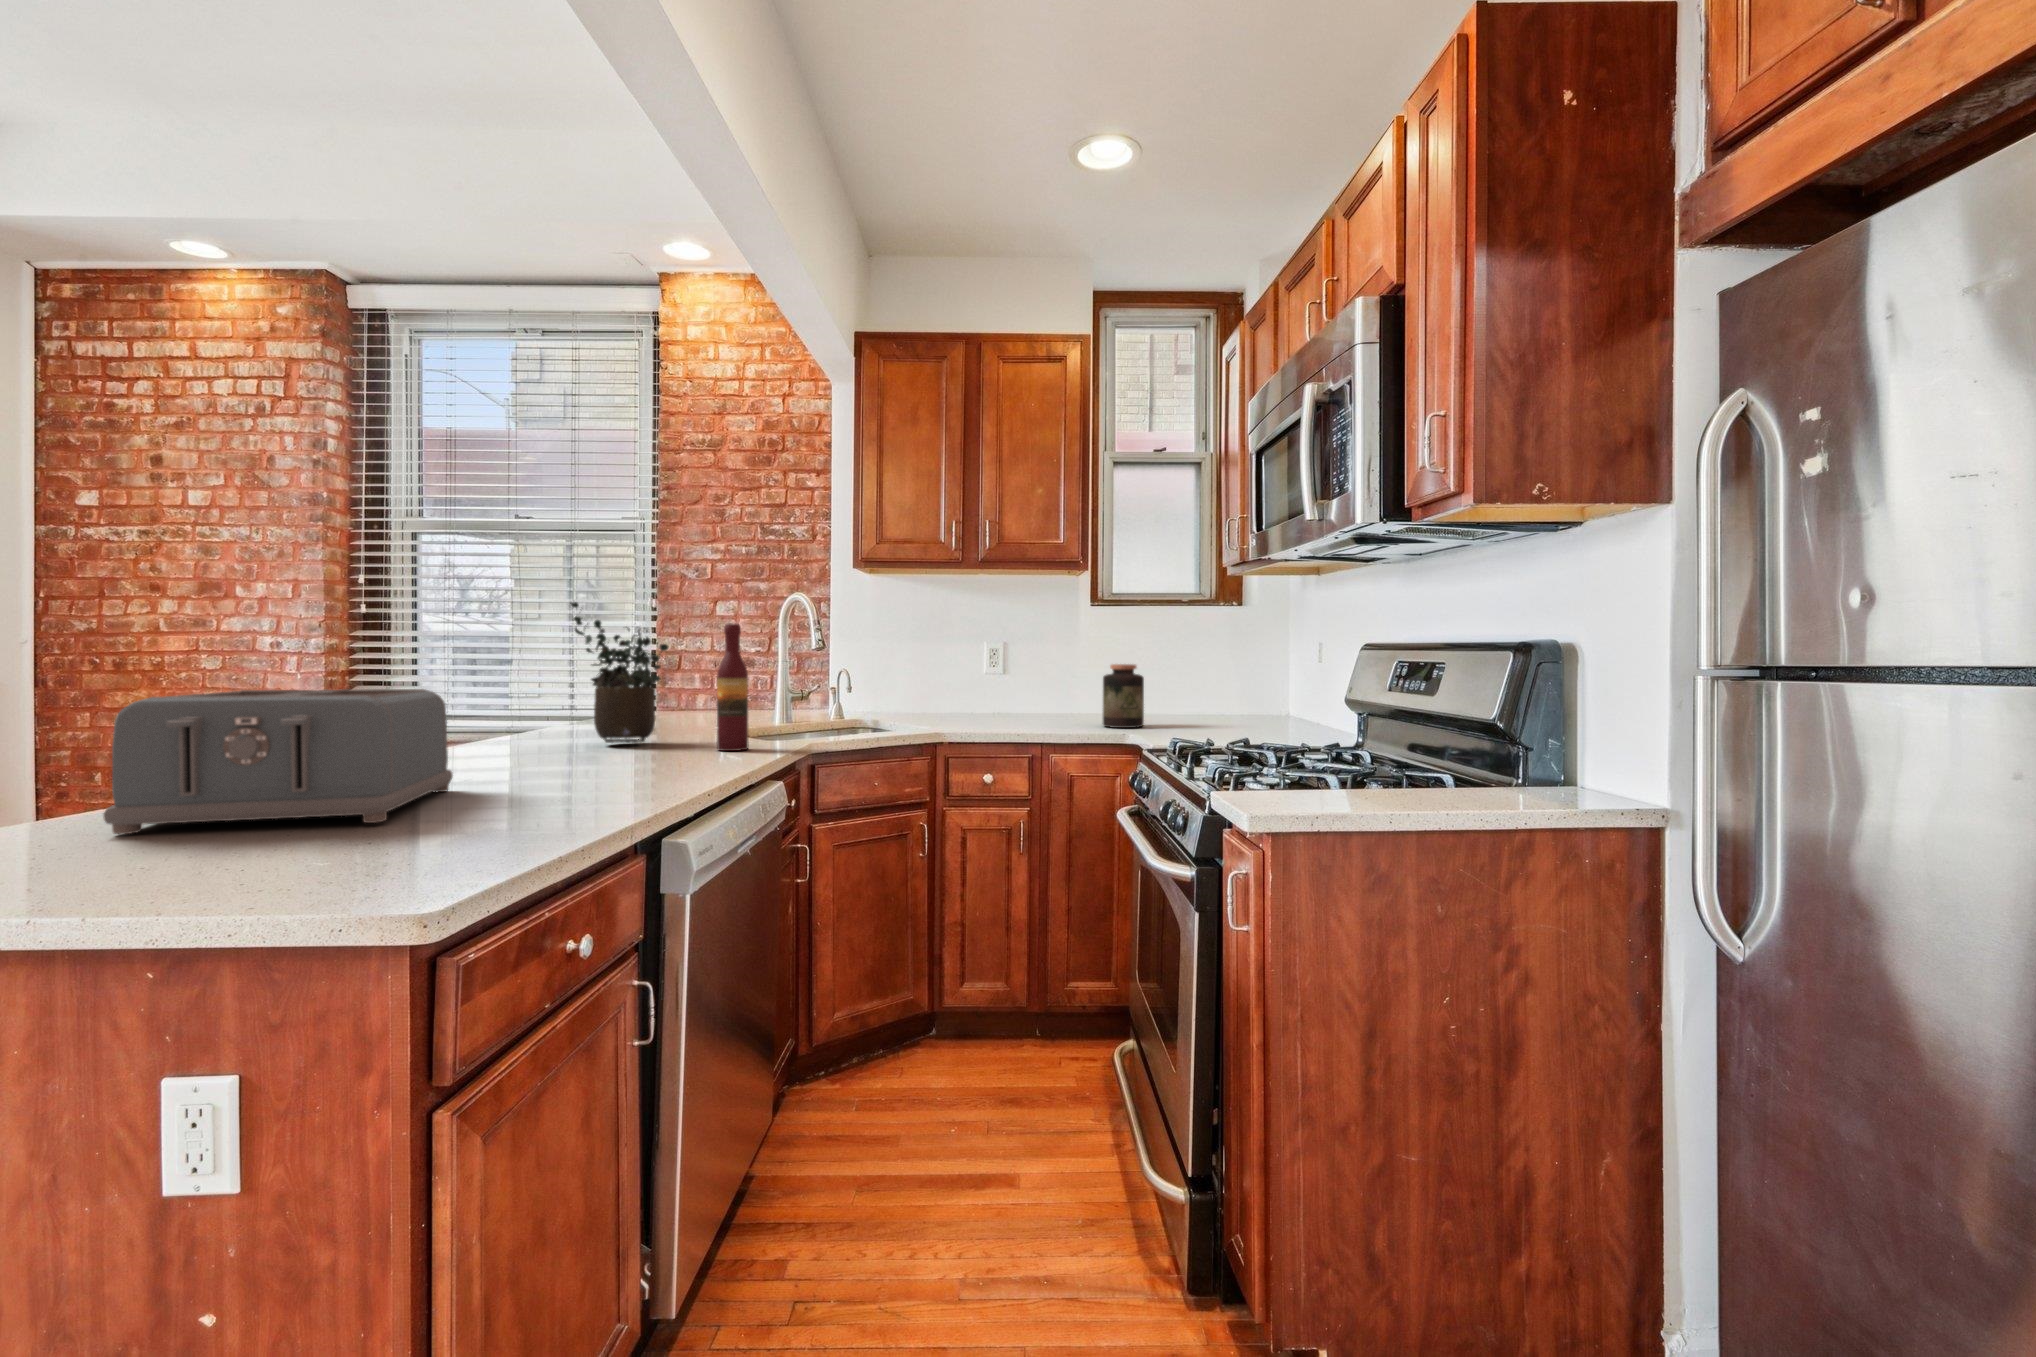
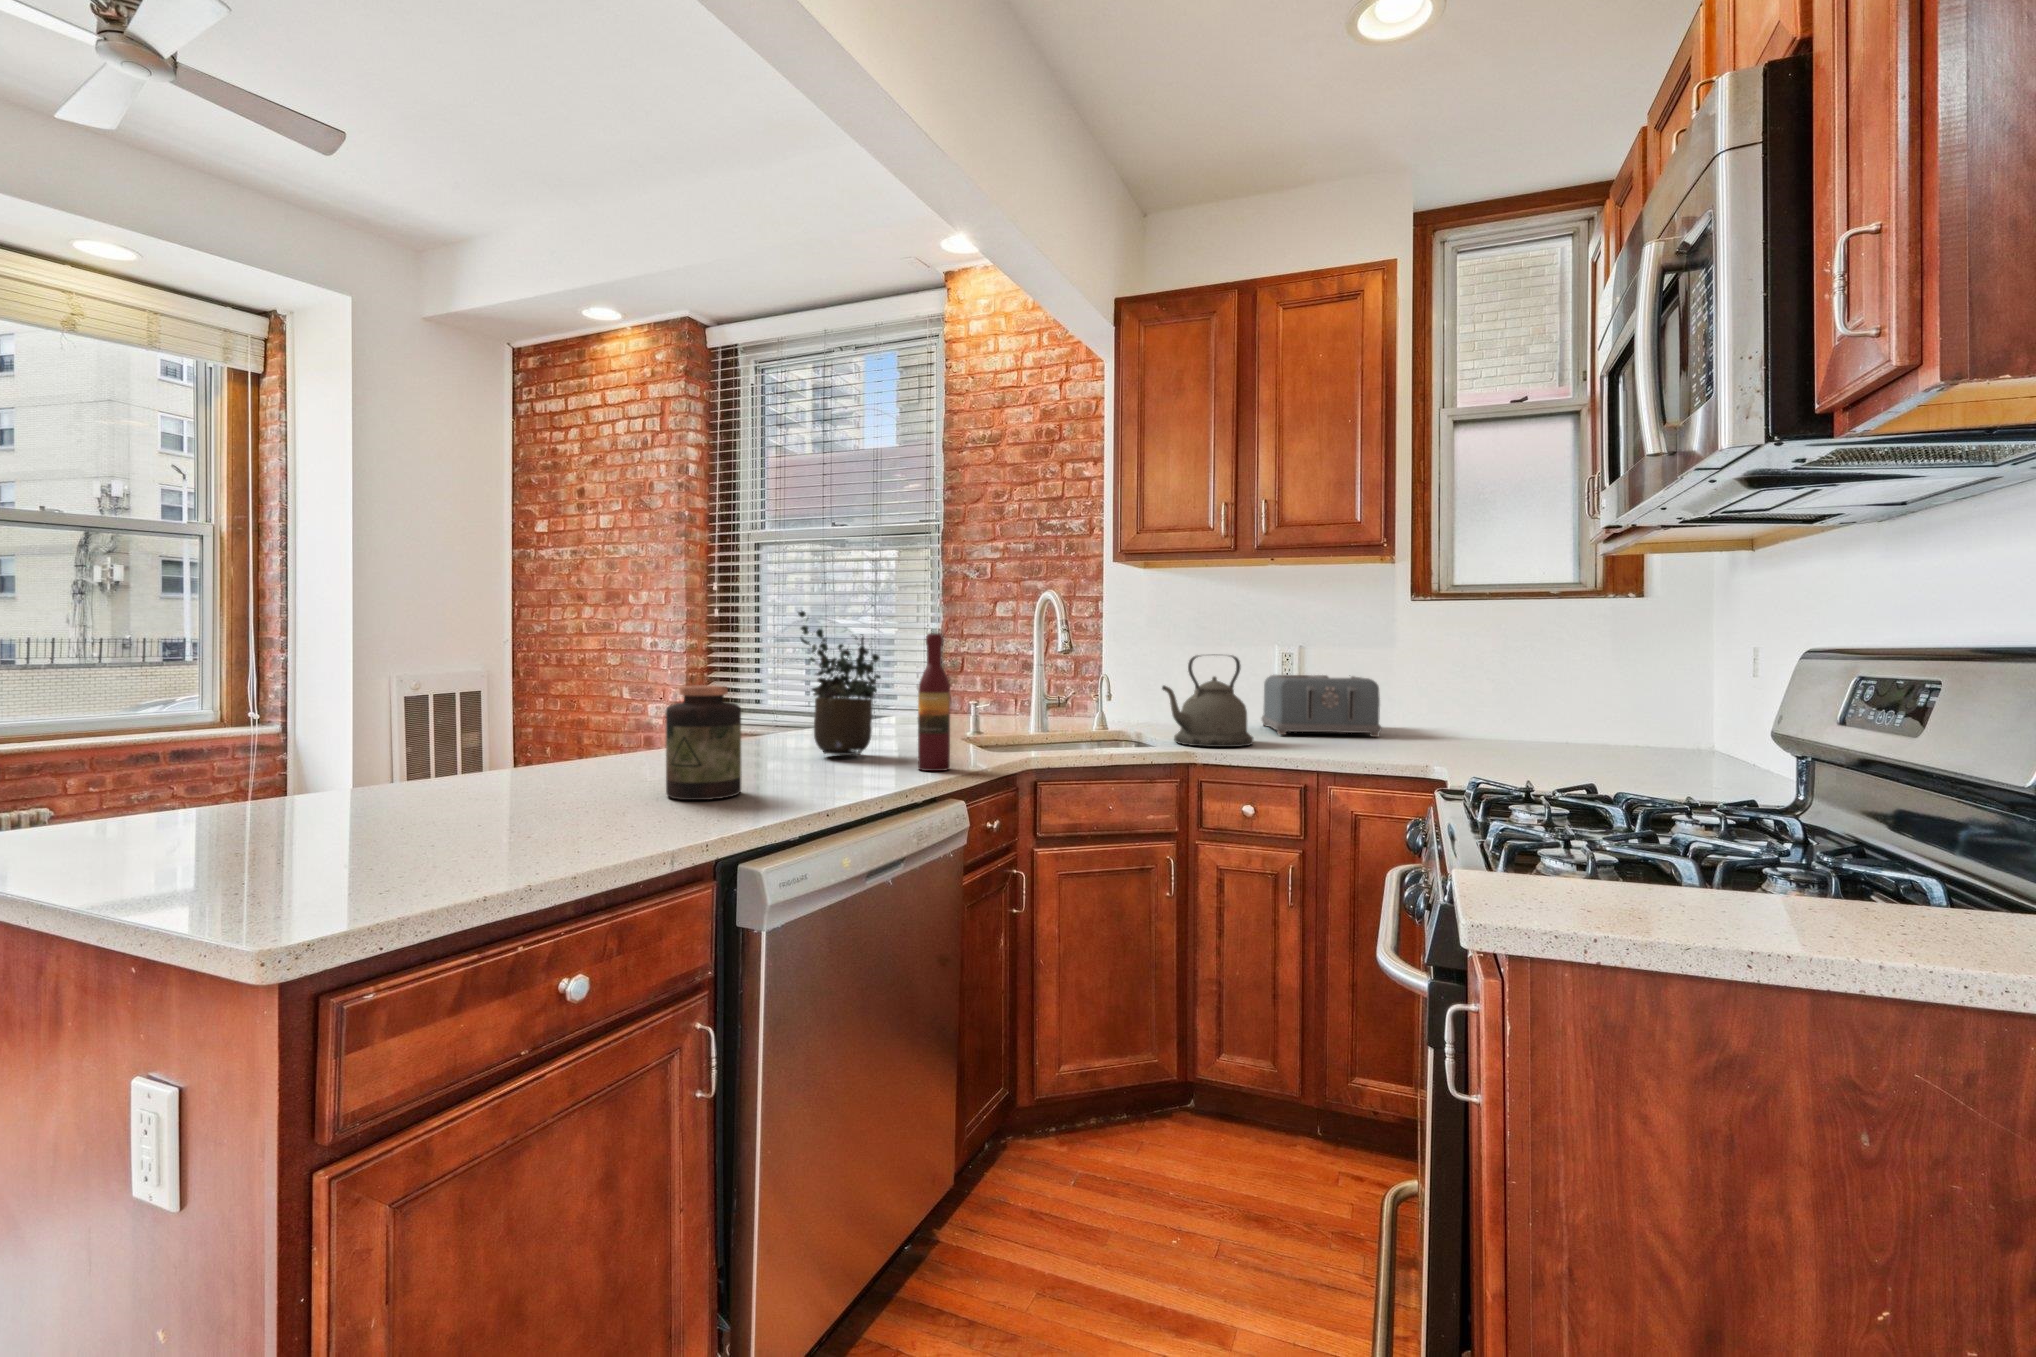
kettle: none [907,648,980,726] -> present [1162,655,1253,747]
jar: present [1103,664,1144,728] -> present [665,685,741,800]
toaster: present [103,689,453,834] -> present [1261,675,1382,737]

